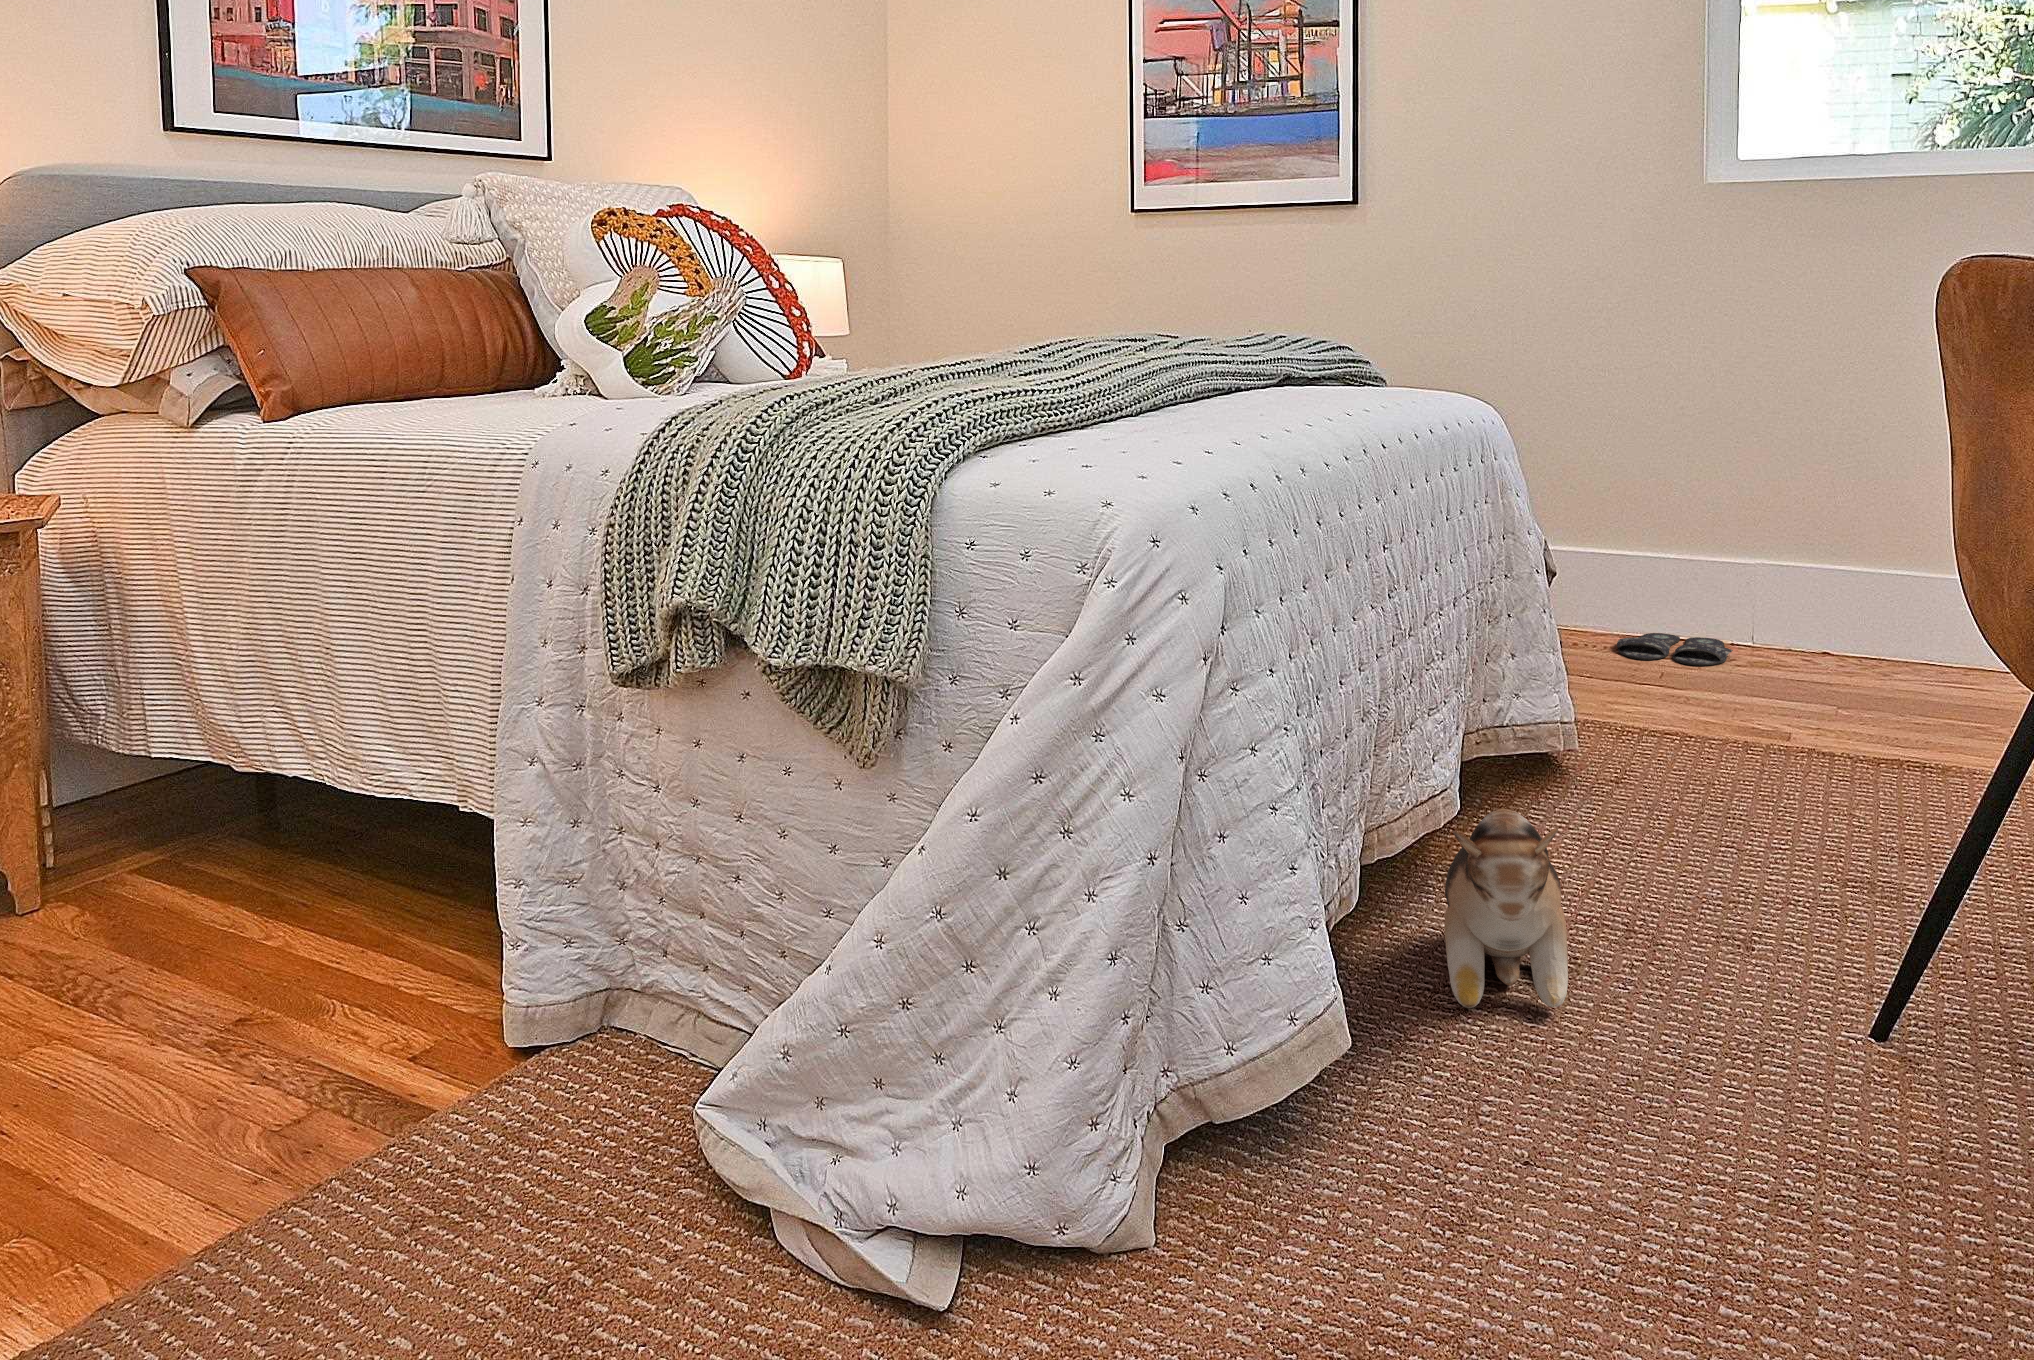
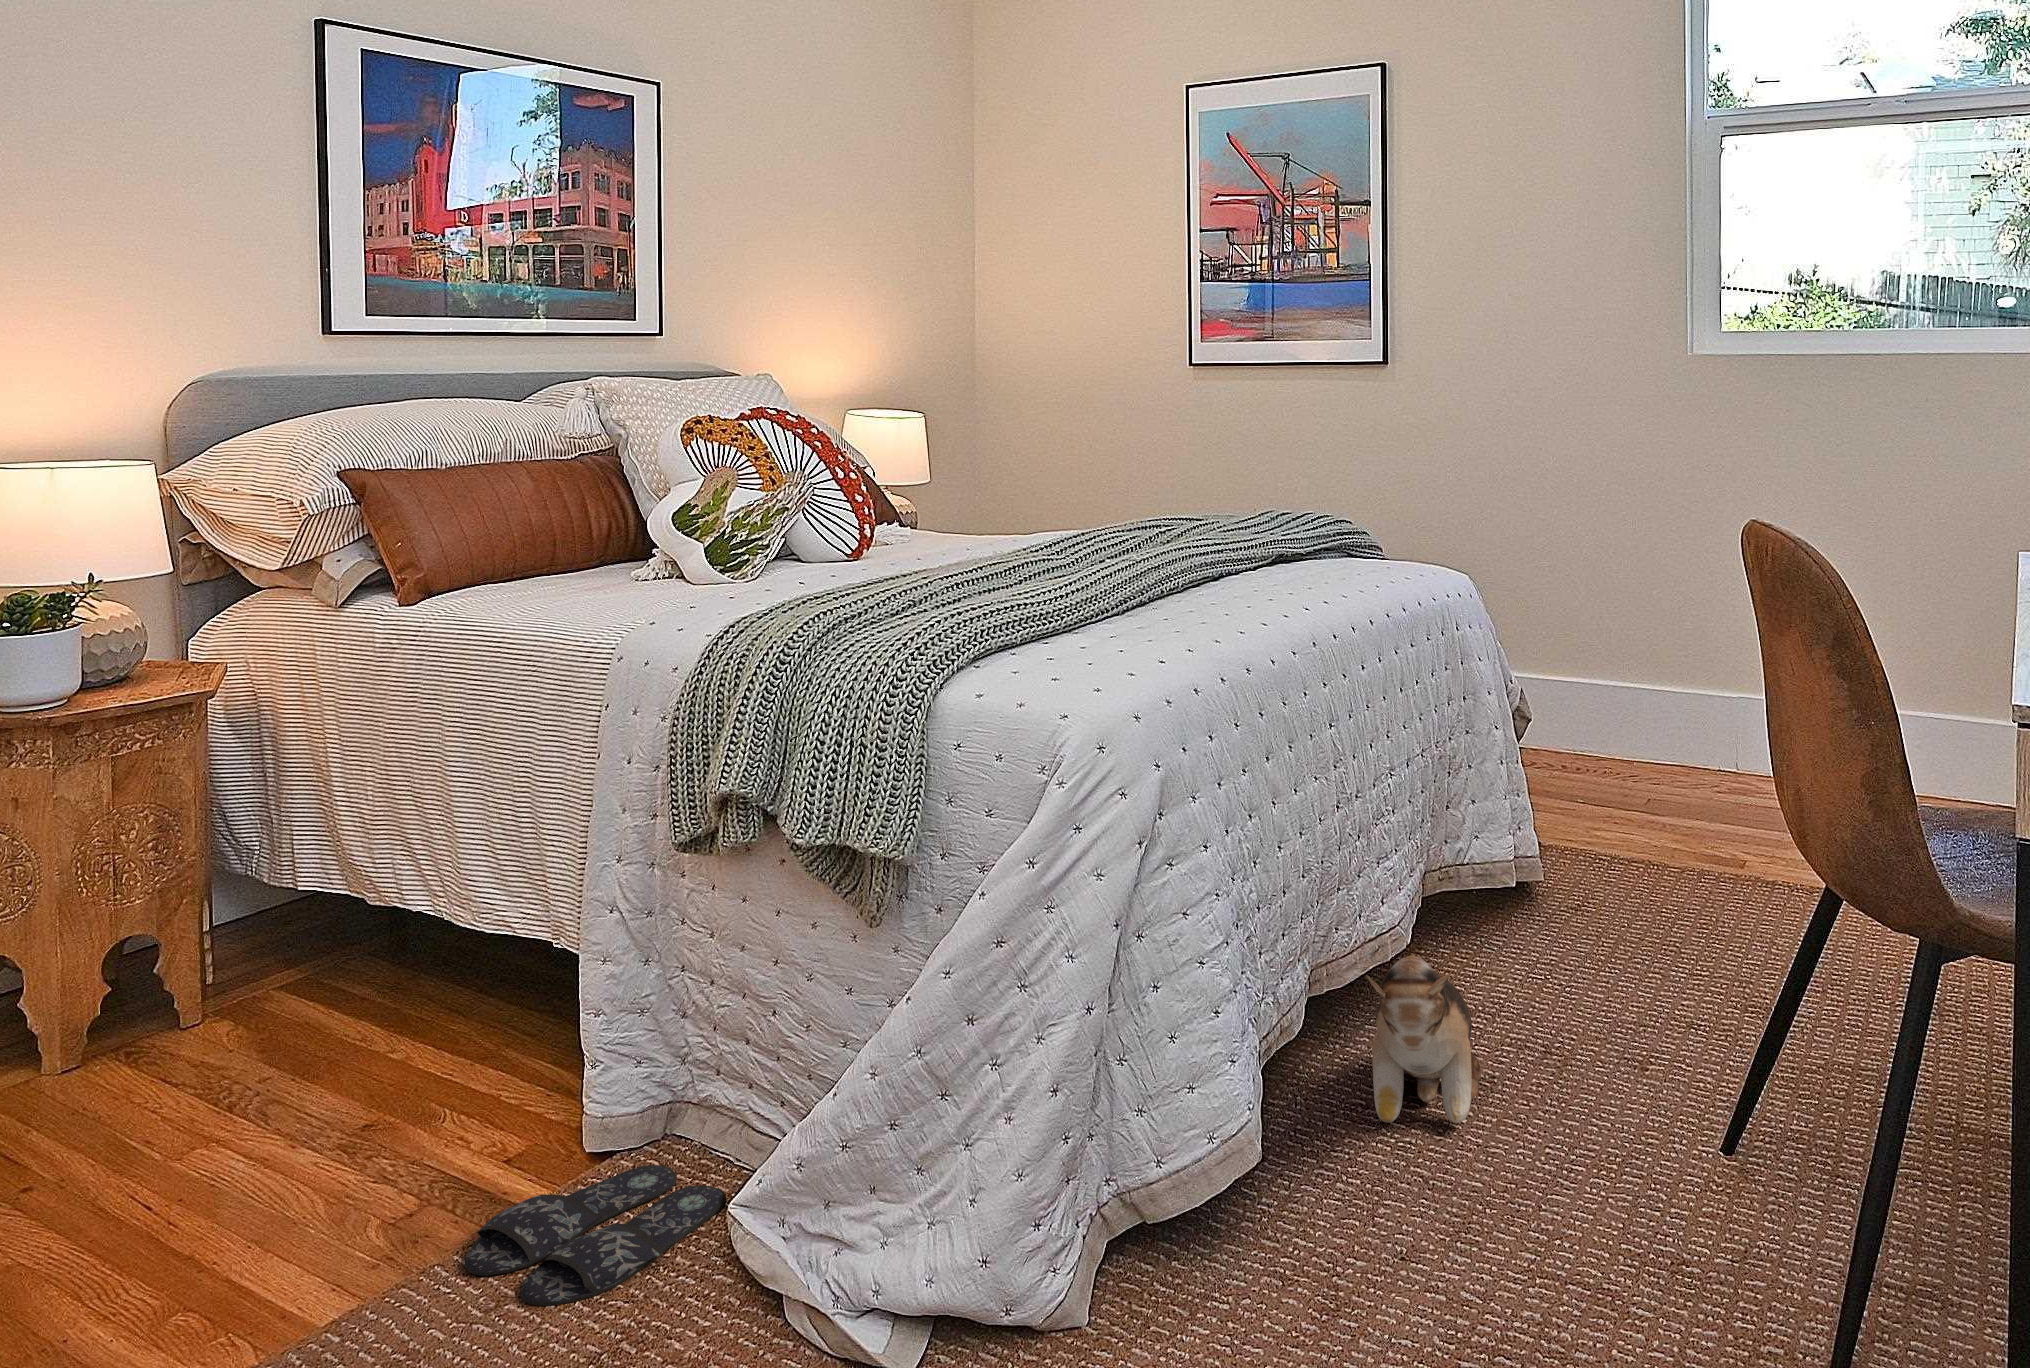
slippers: present [1617,633,1733,666] -> present [465,1165,726,1306]

